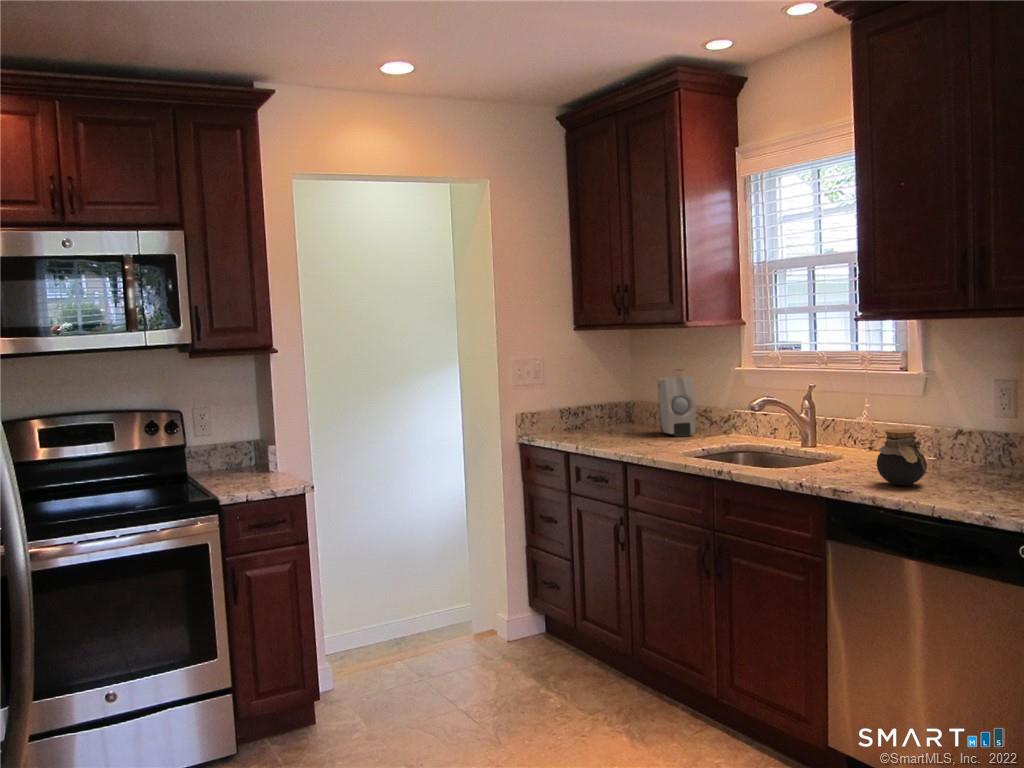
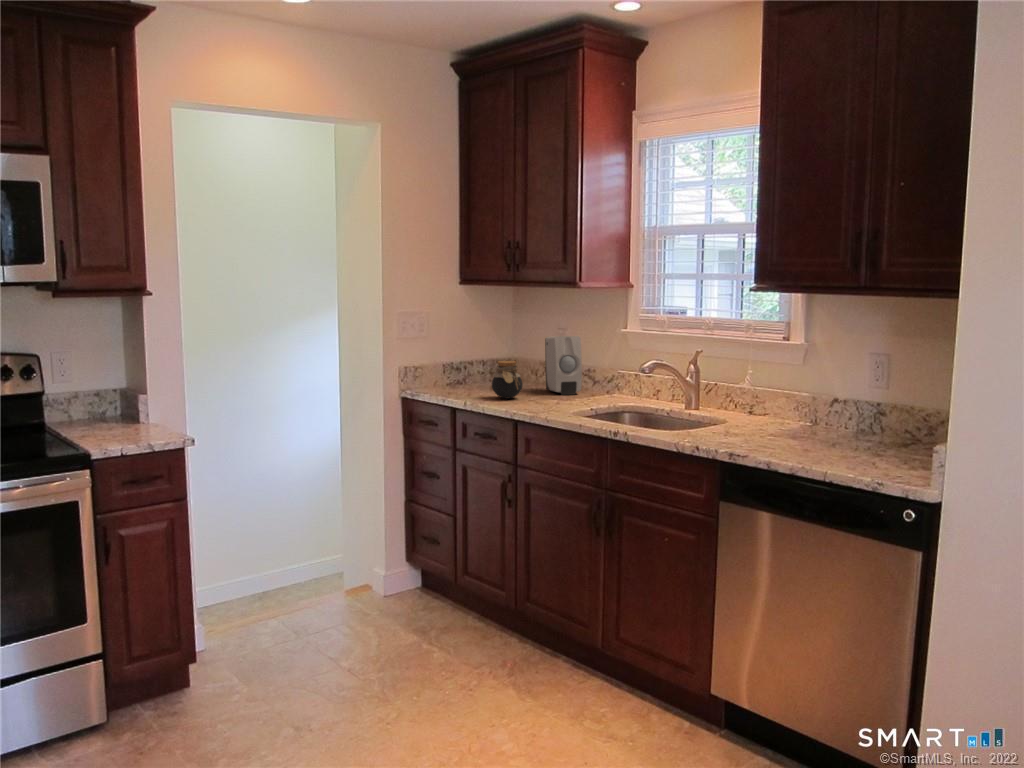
jar: present [877,429,927,485] -> present [492,361,523,399]

